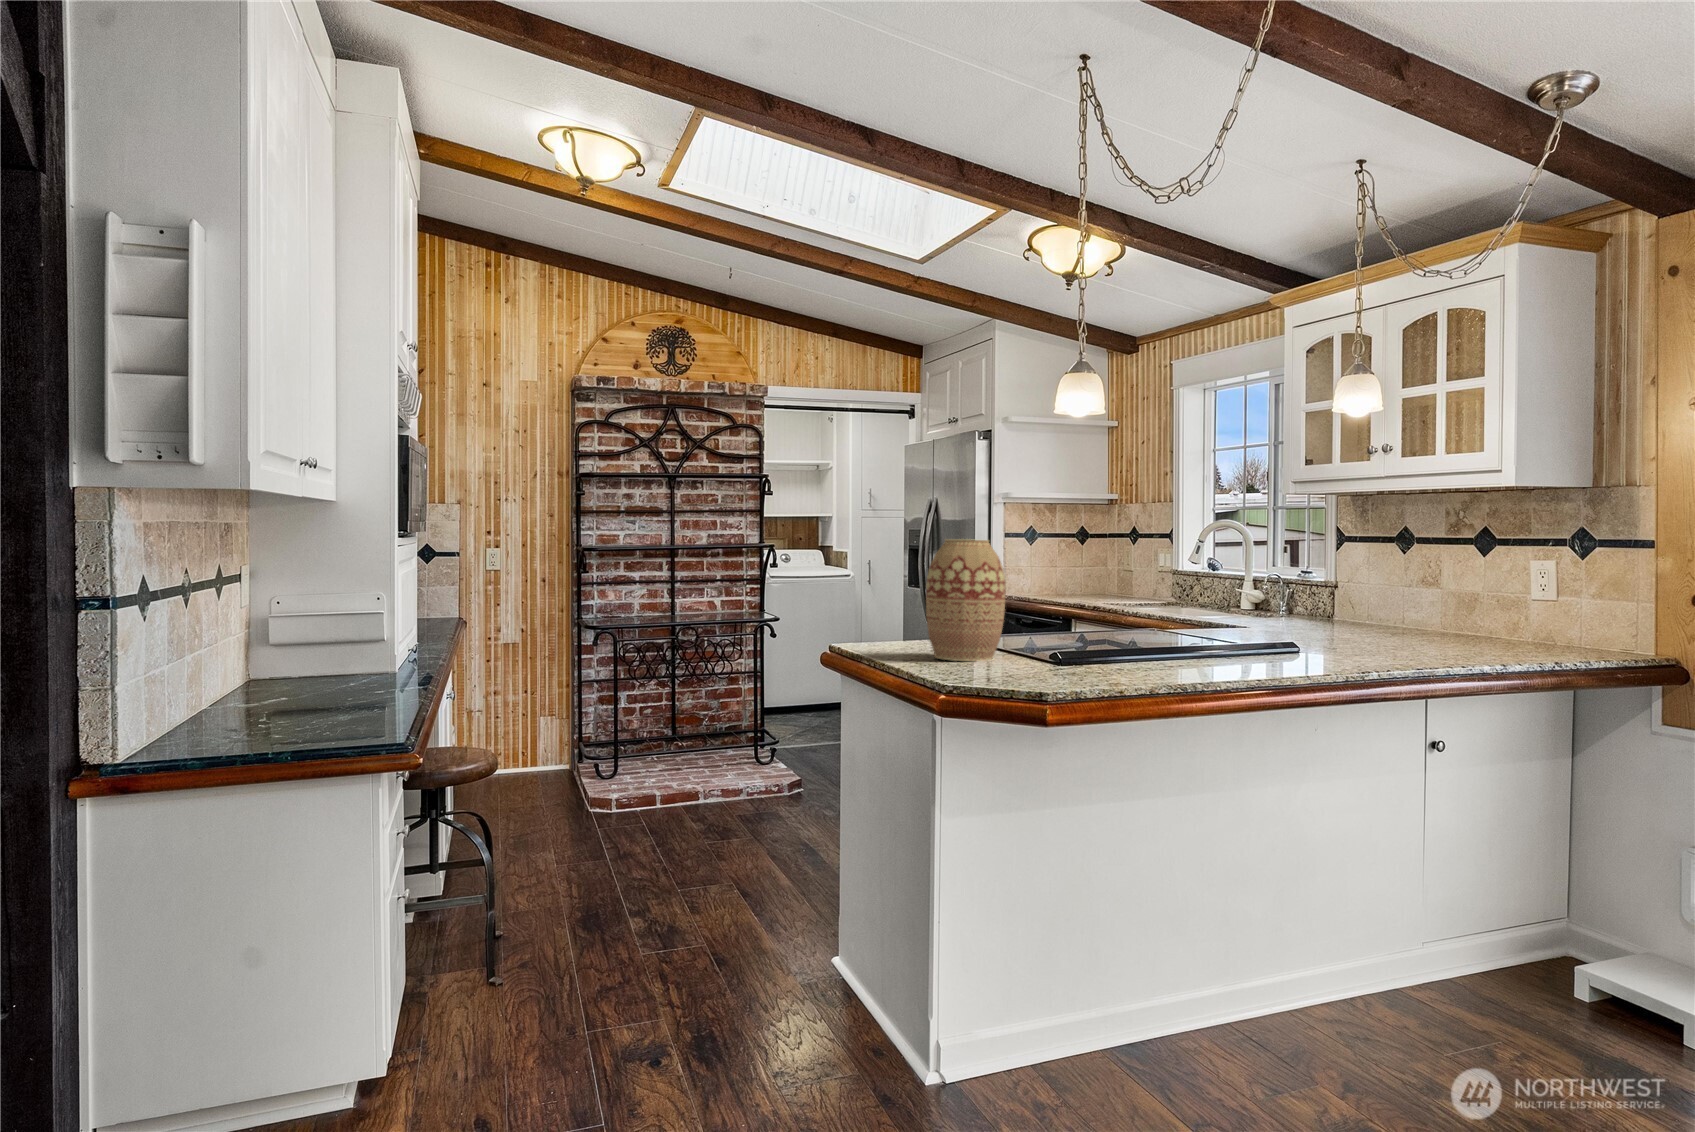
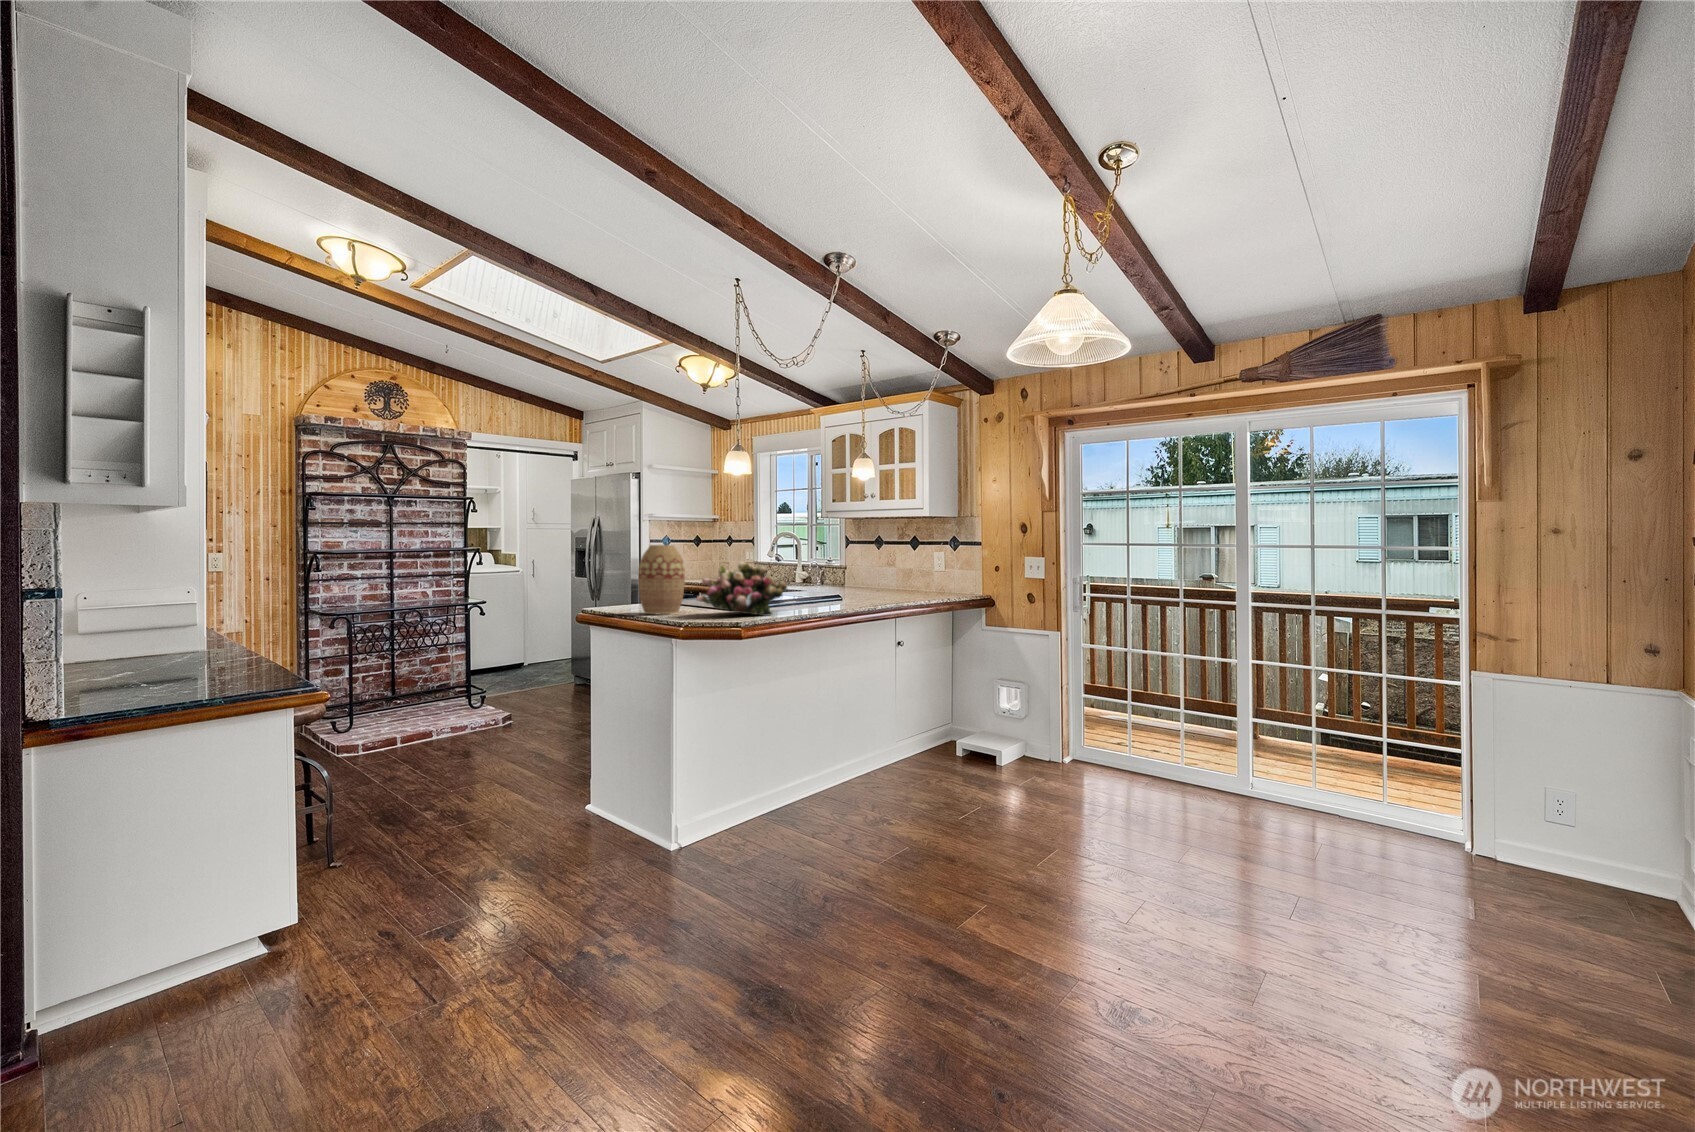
flower arrangement: none [1010,571,1189,679] -> present [697,562,787,616]

